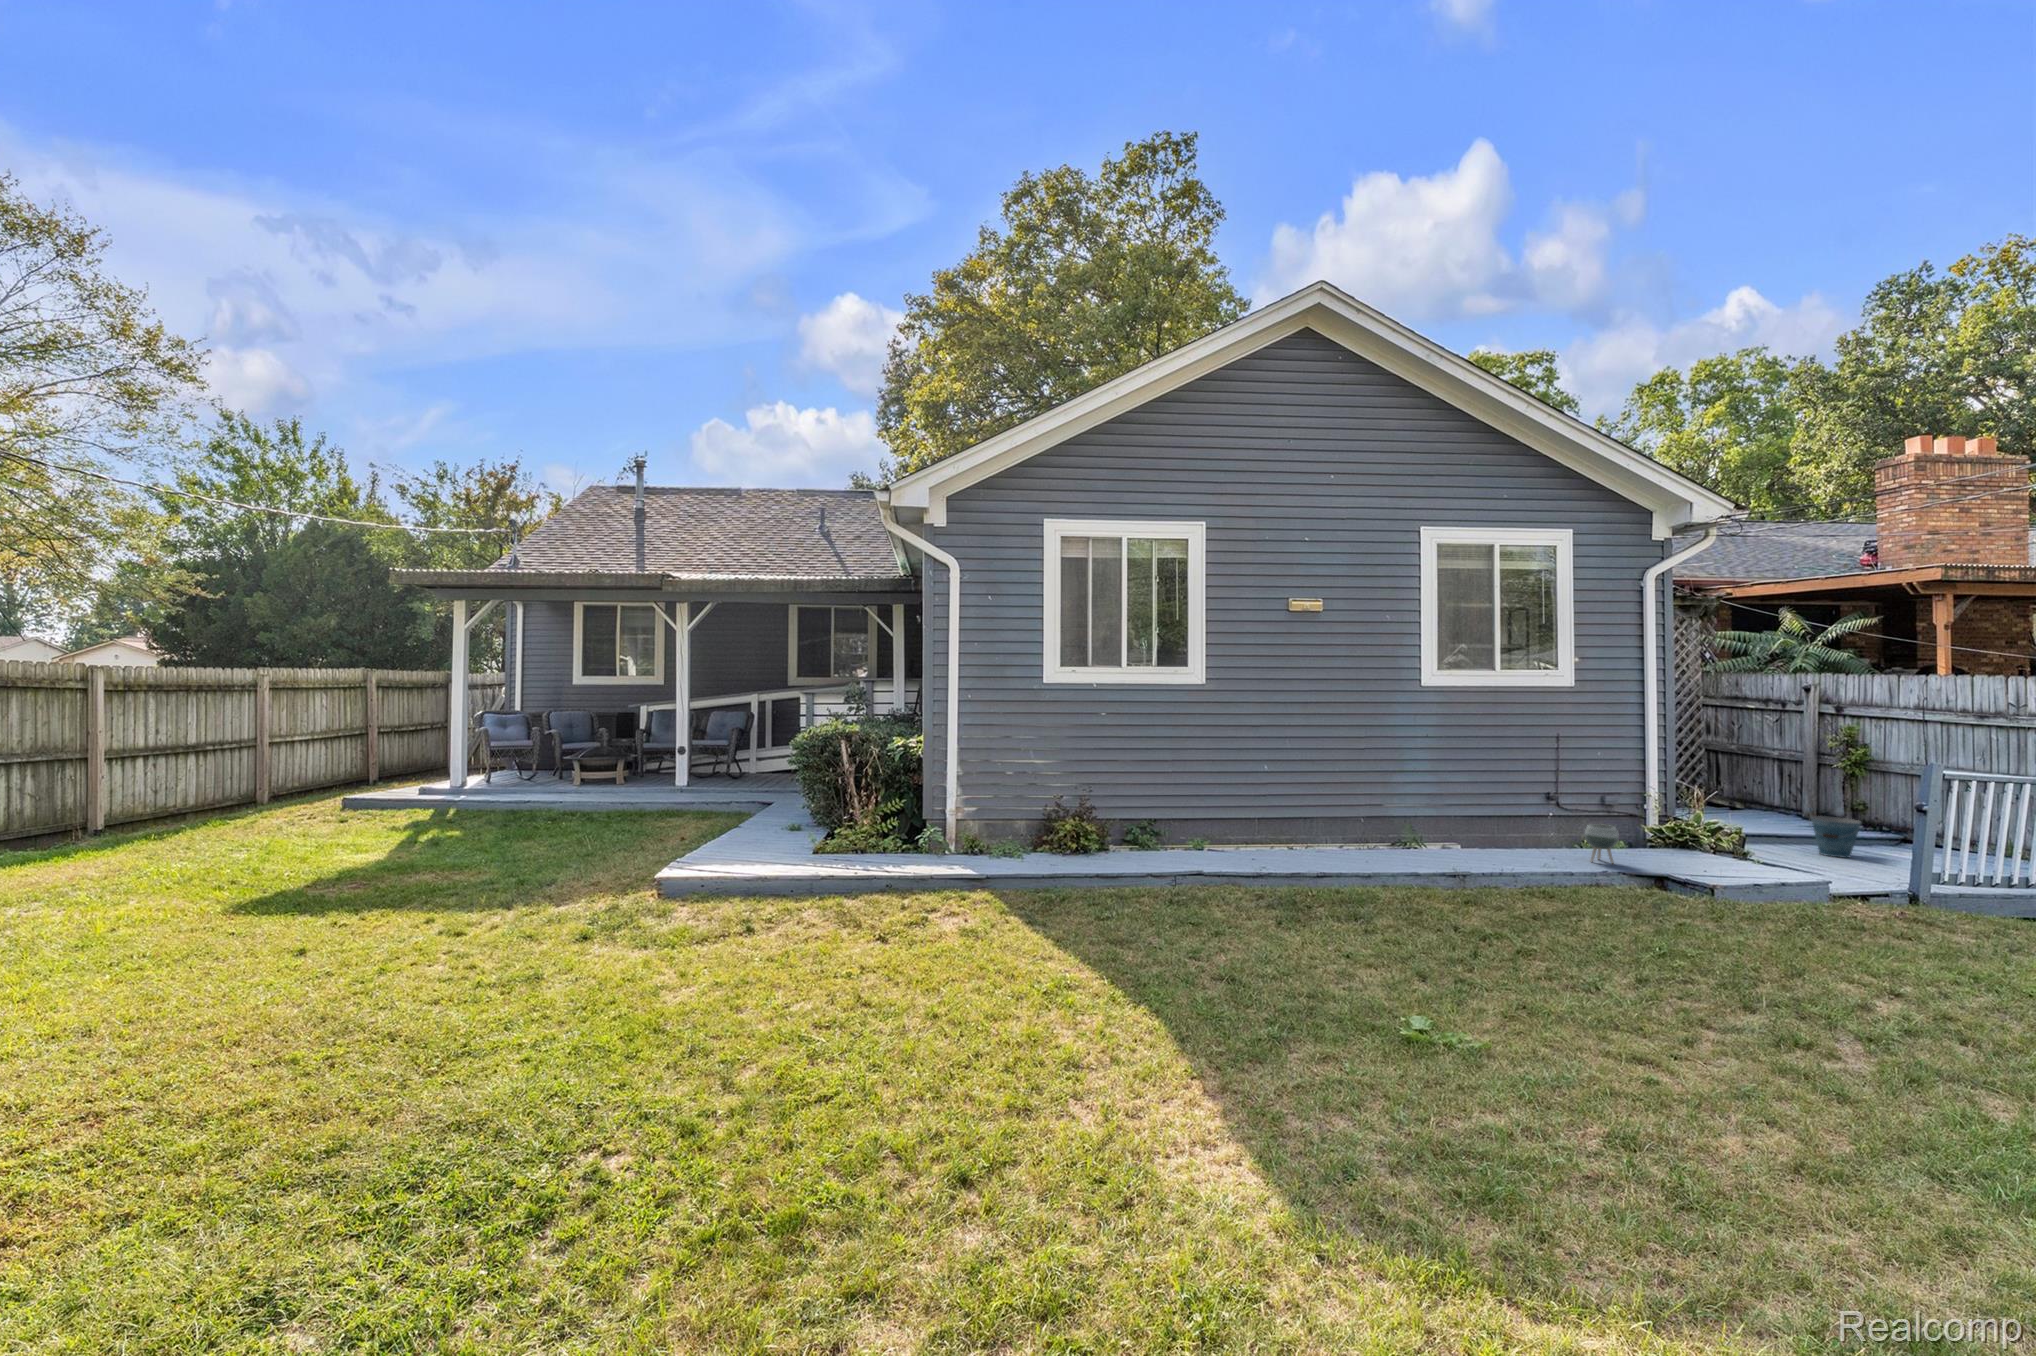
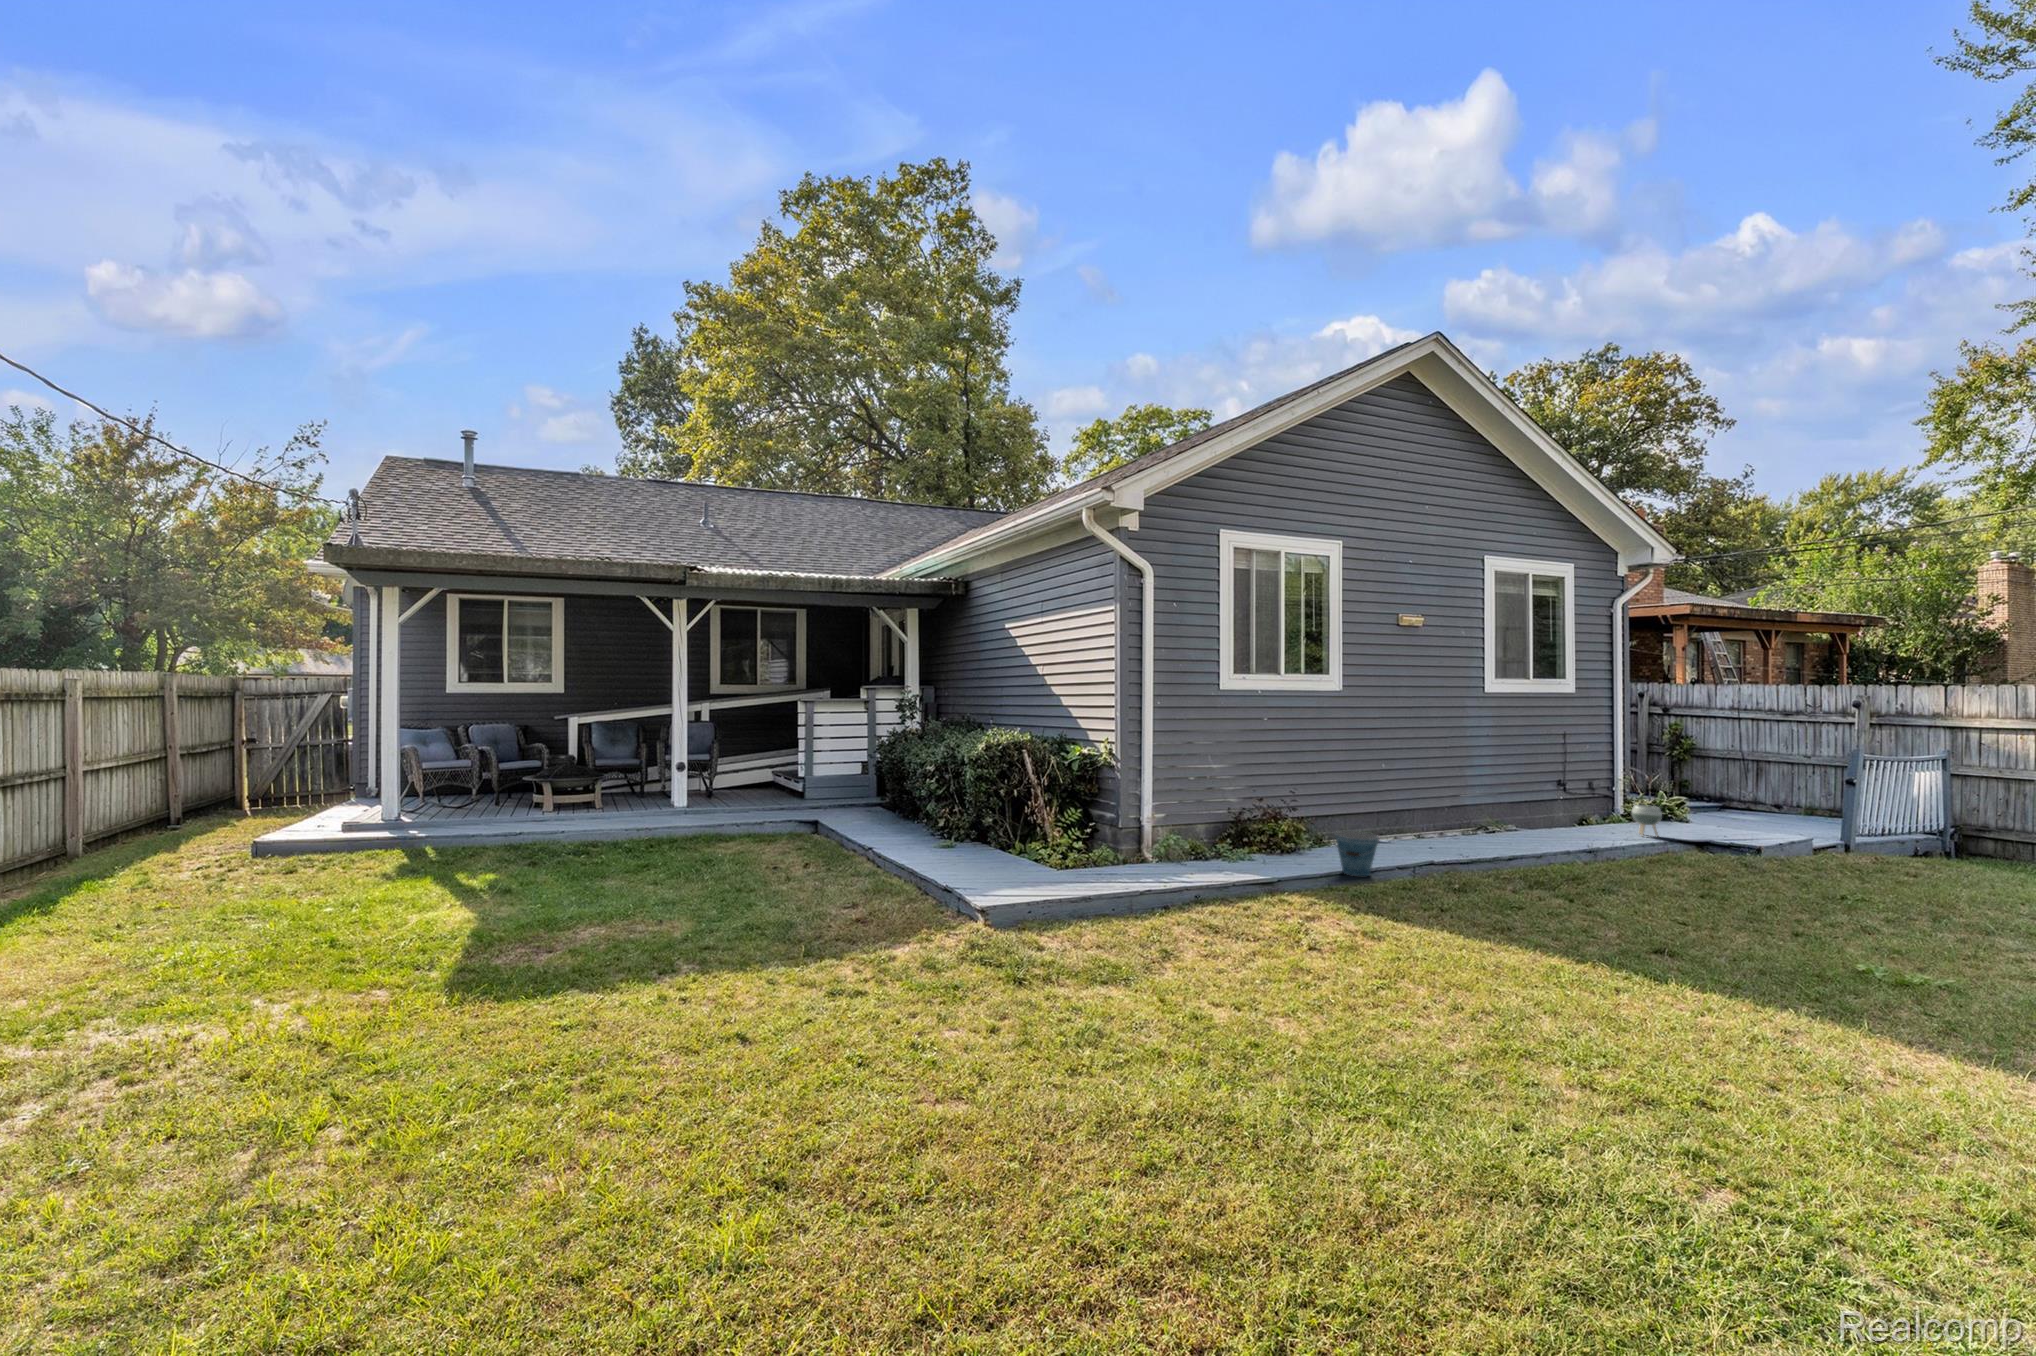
bucket: present [1811,816,1861,858] -> present [1334,831,1379,876]

